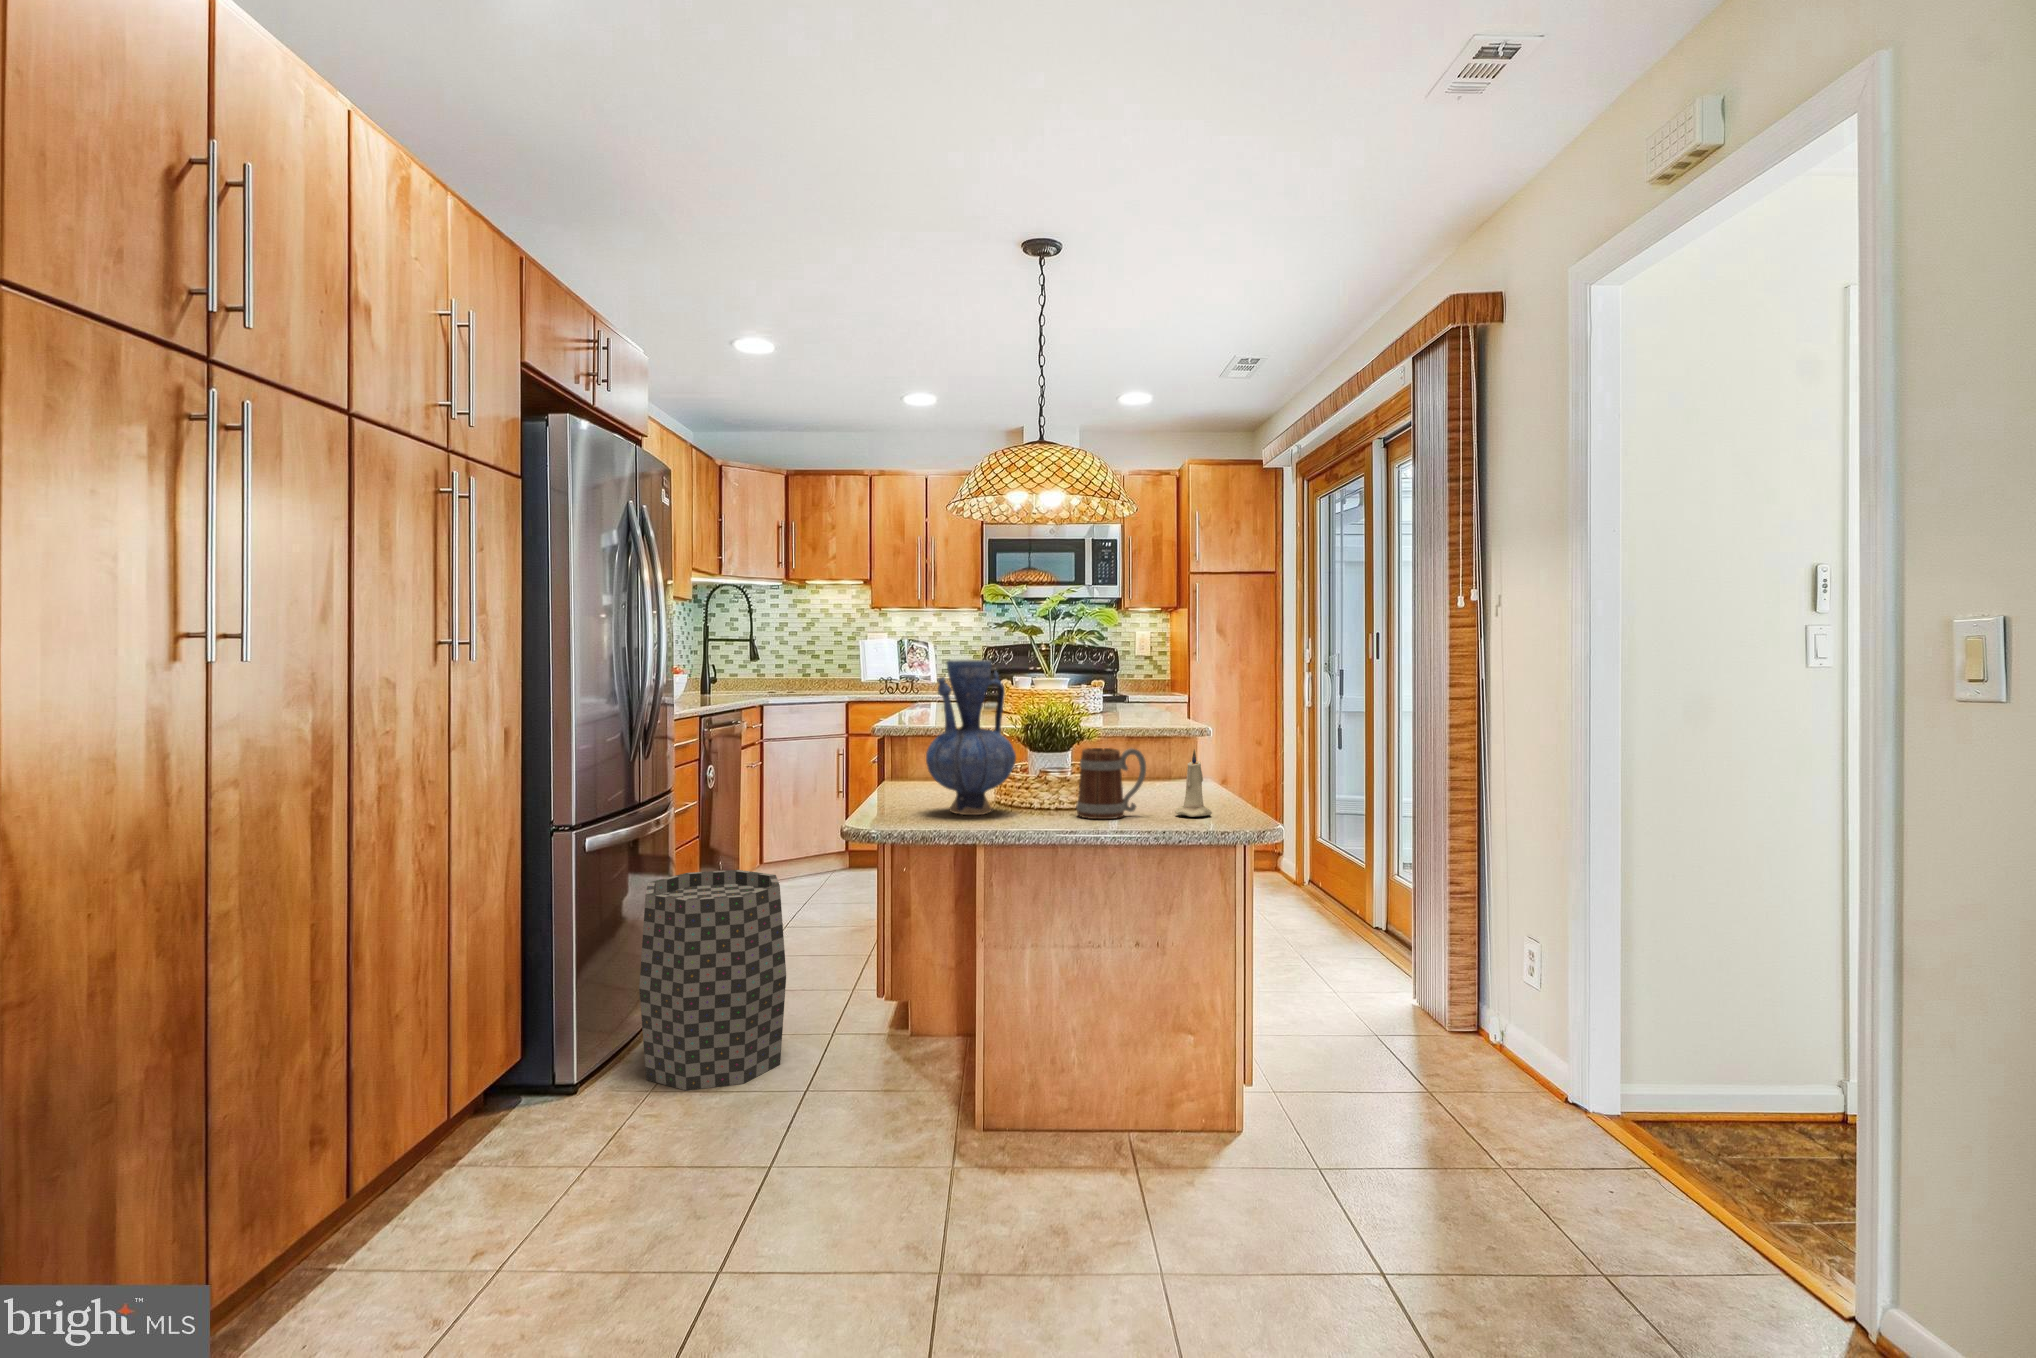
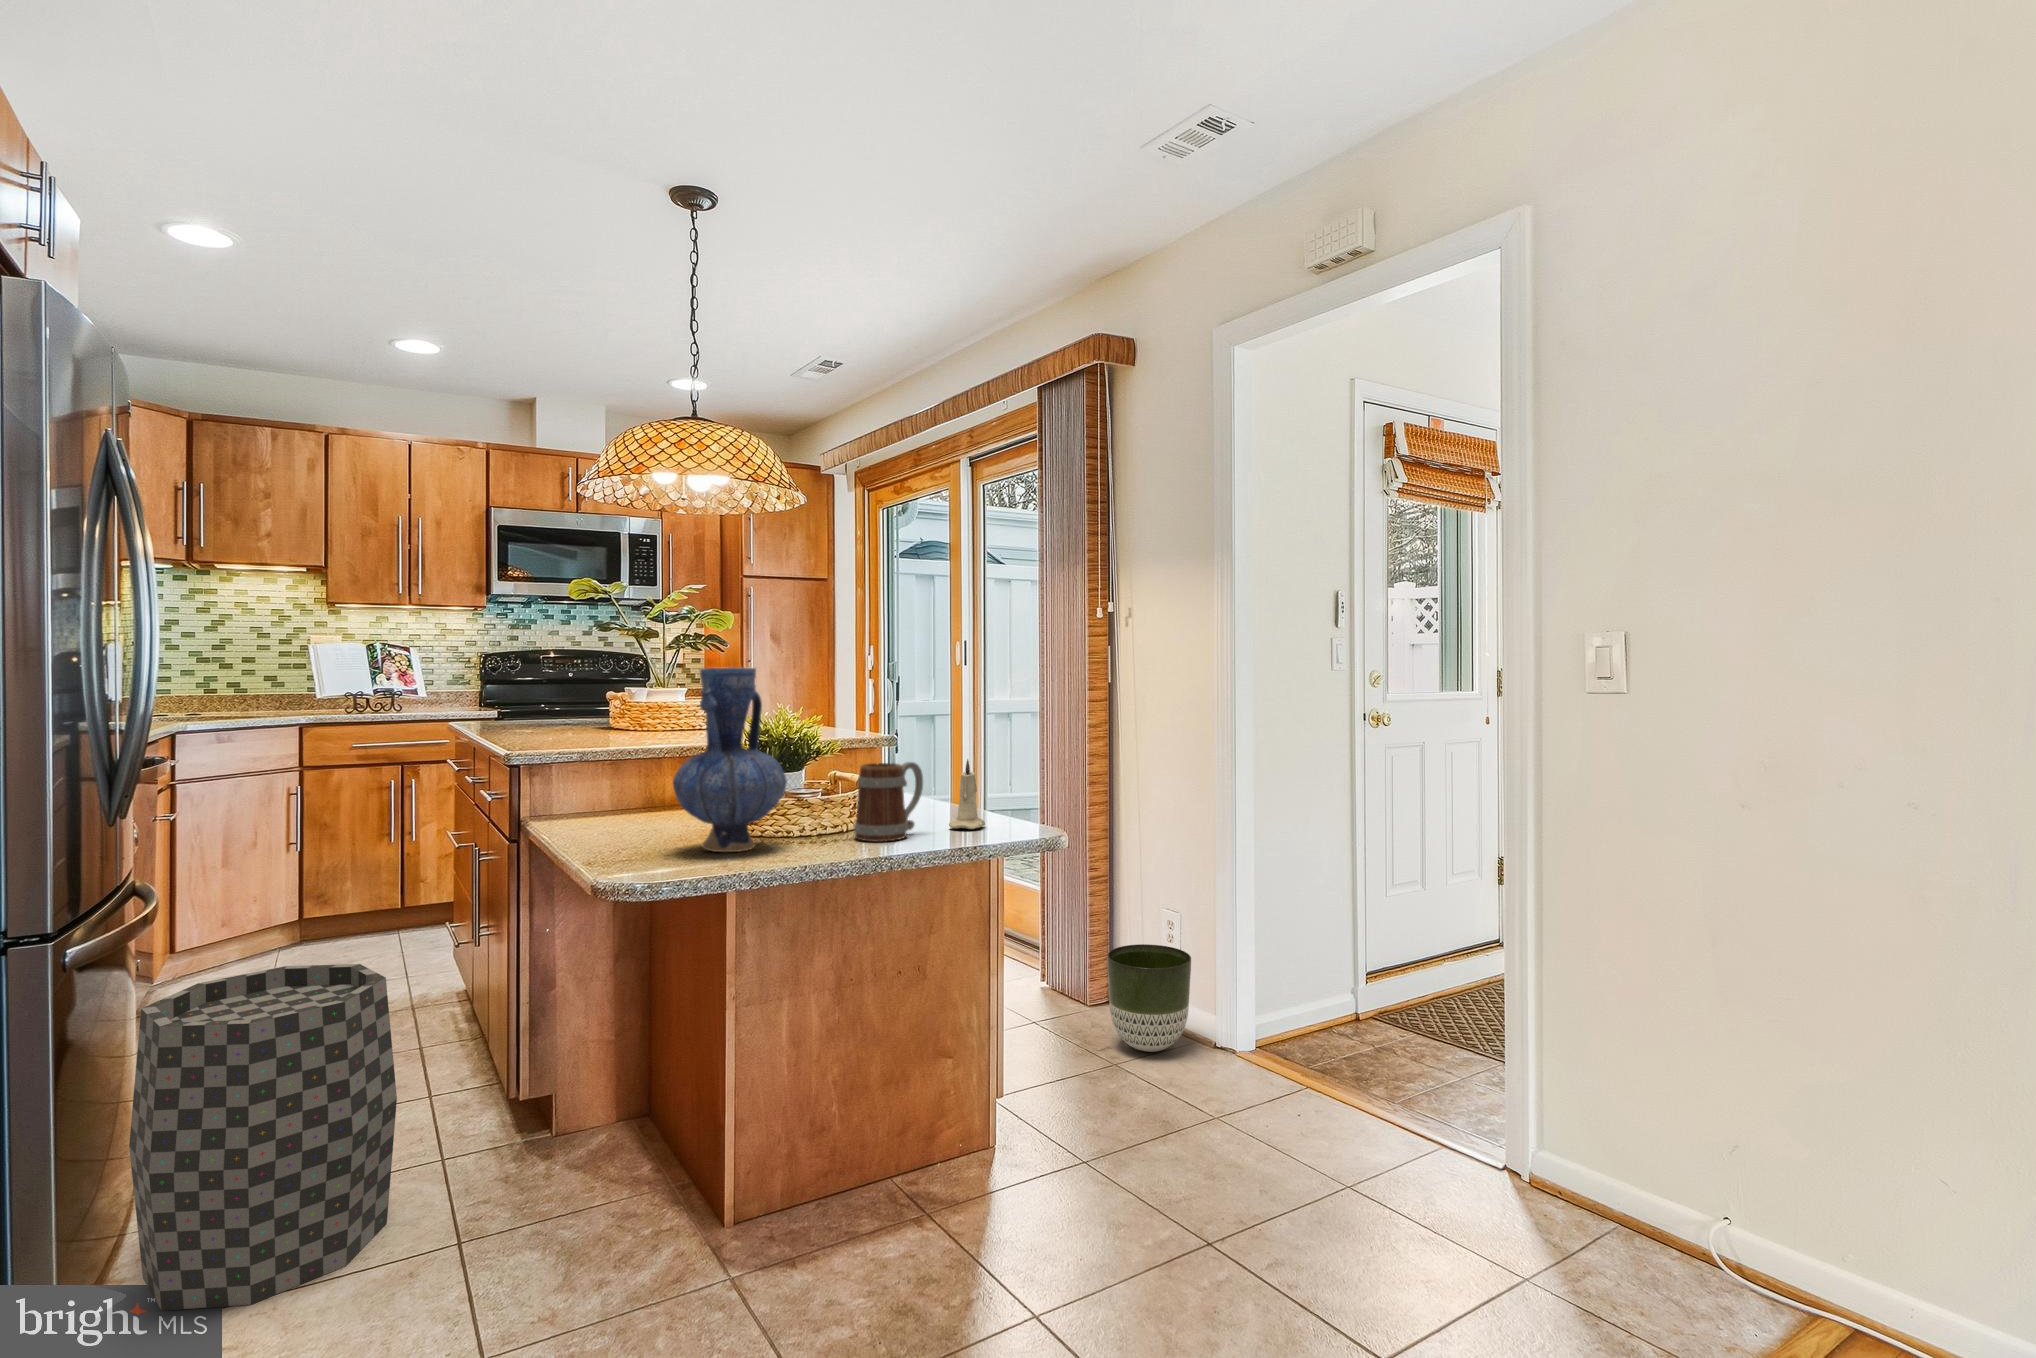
planter: none [1436,972,1540,1095] -> present [1107,944,1191,1052]

